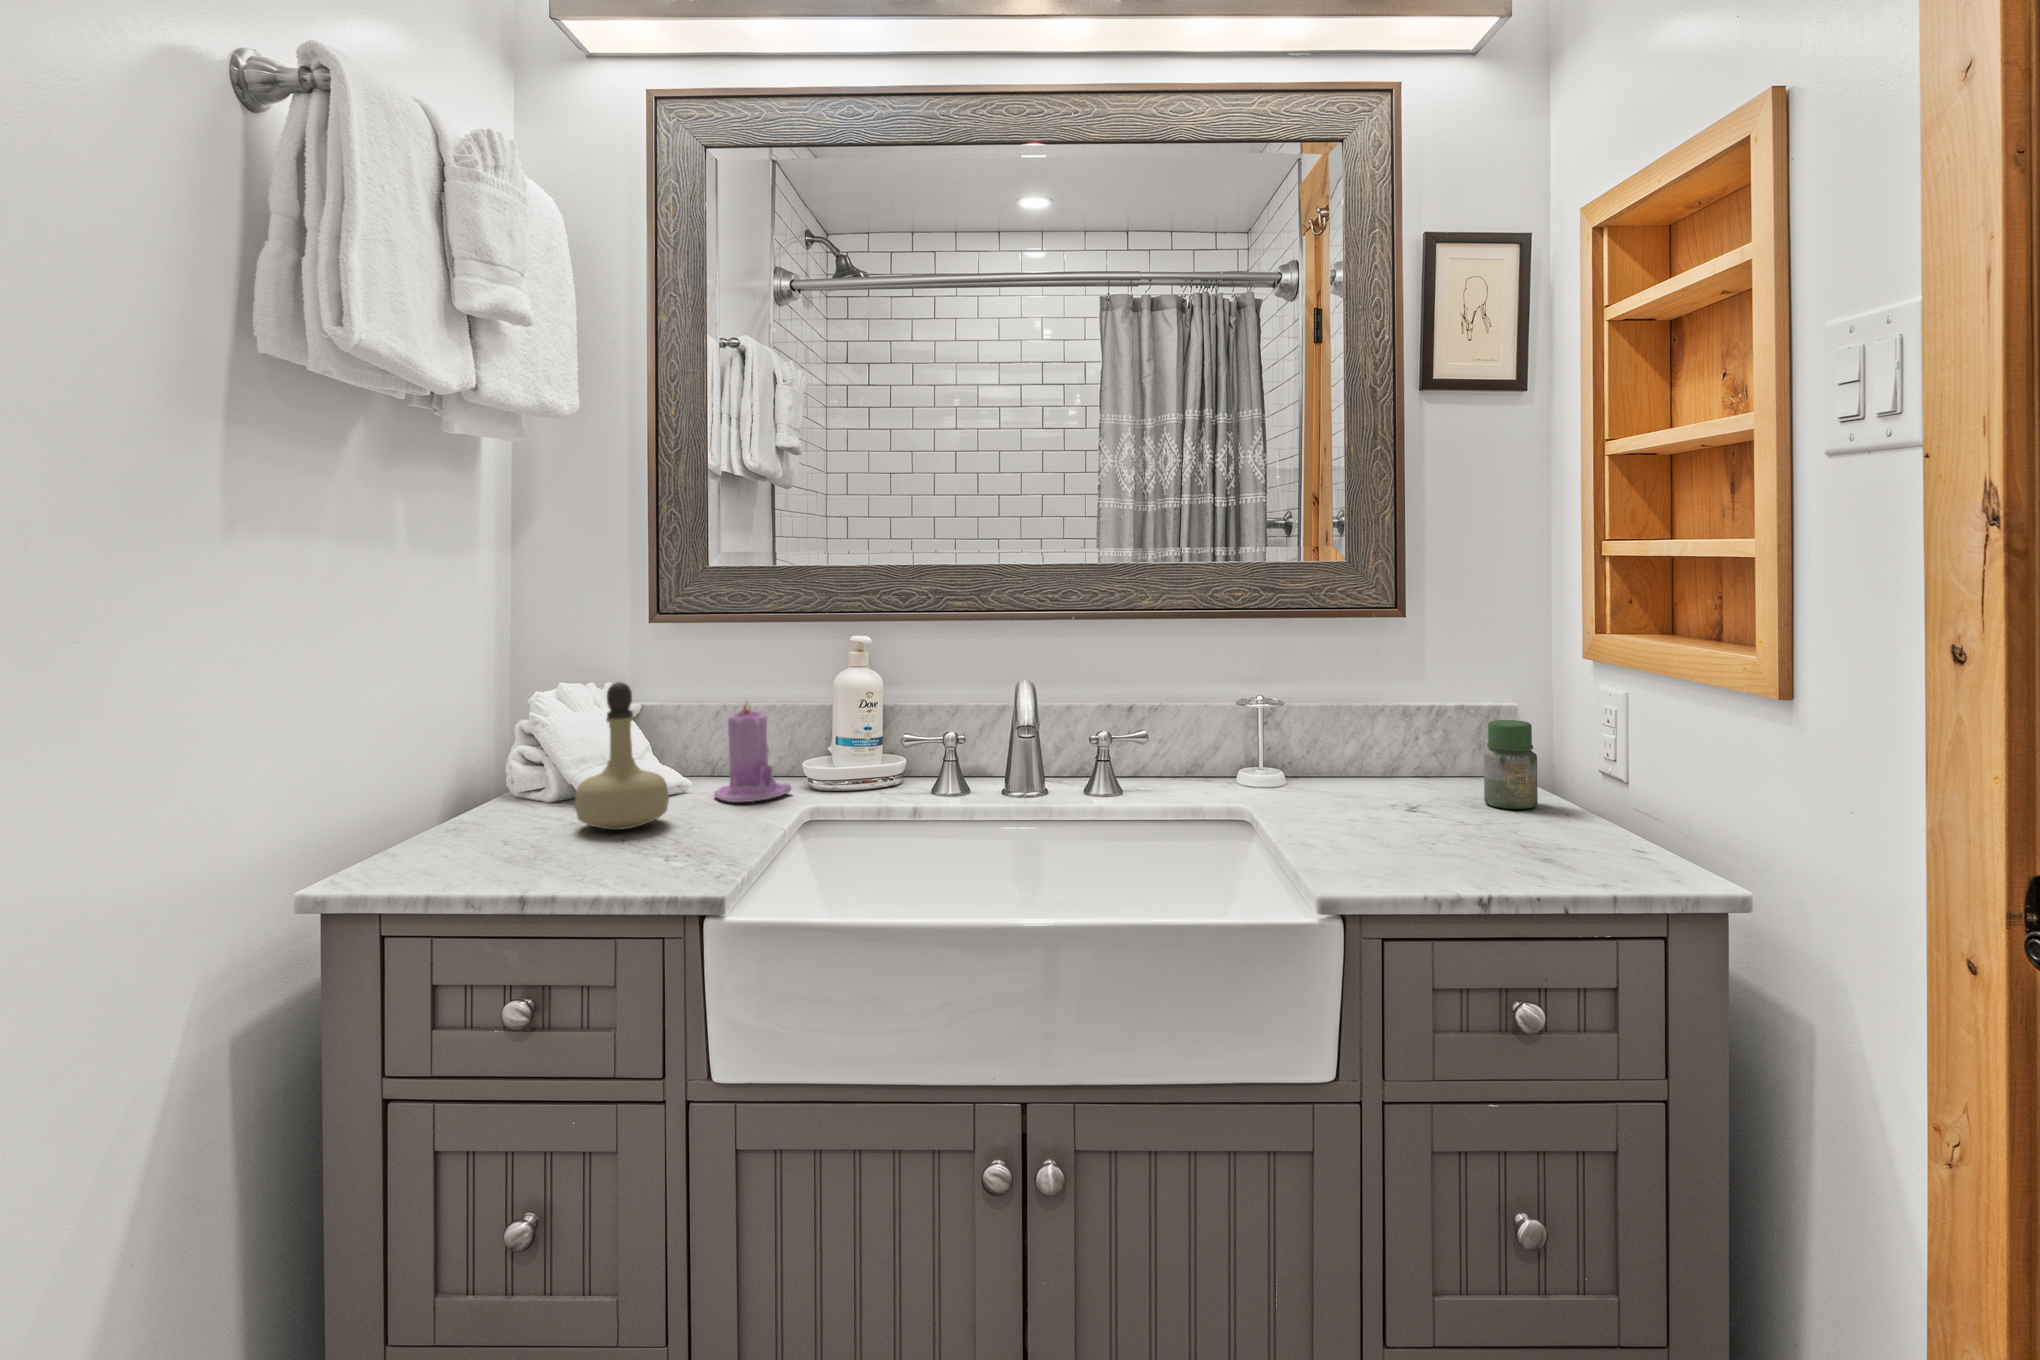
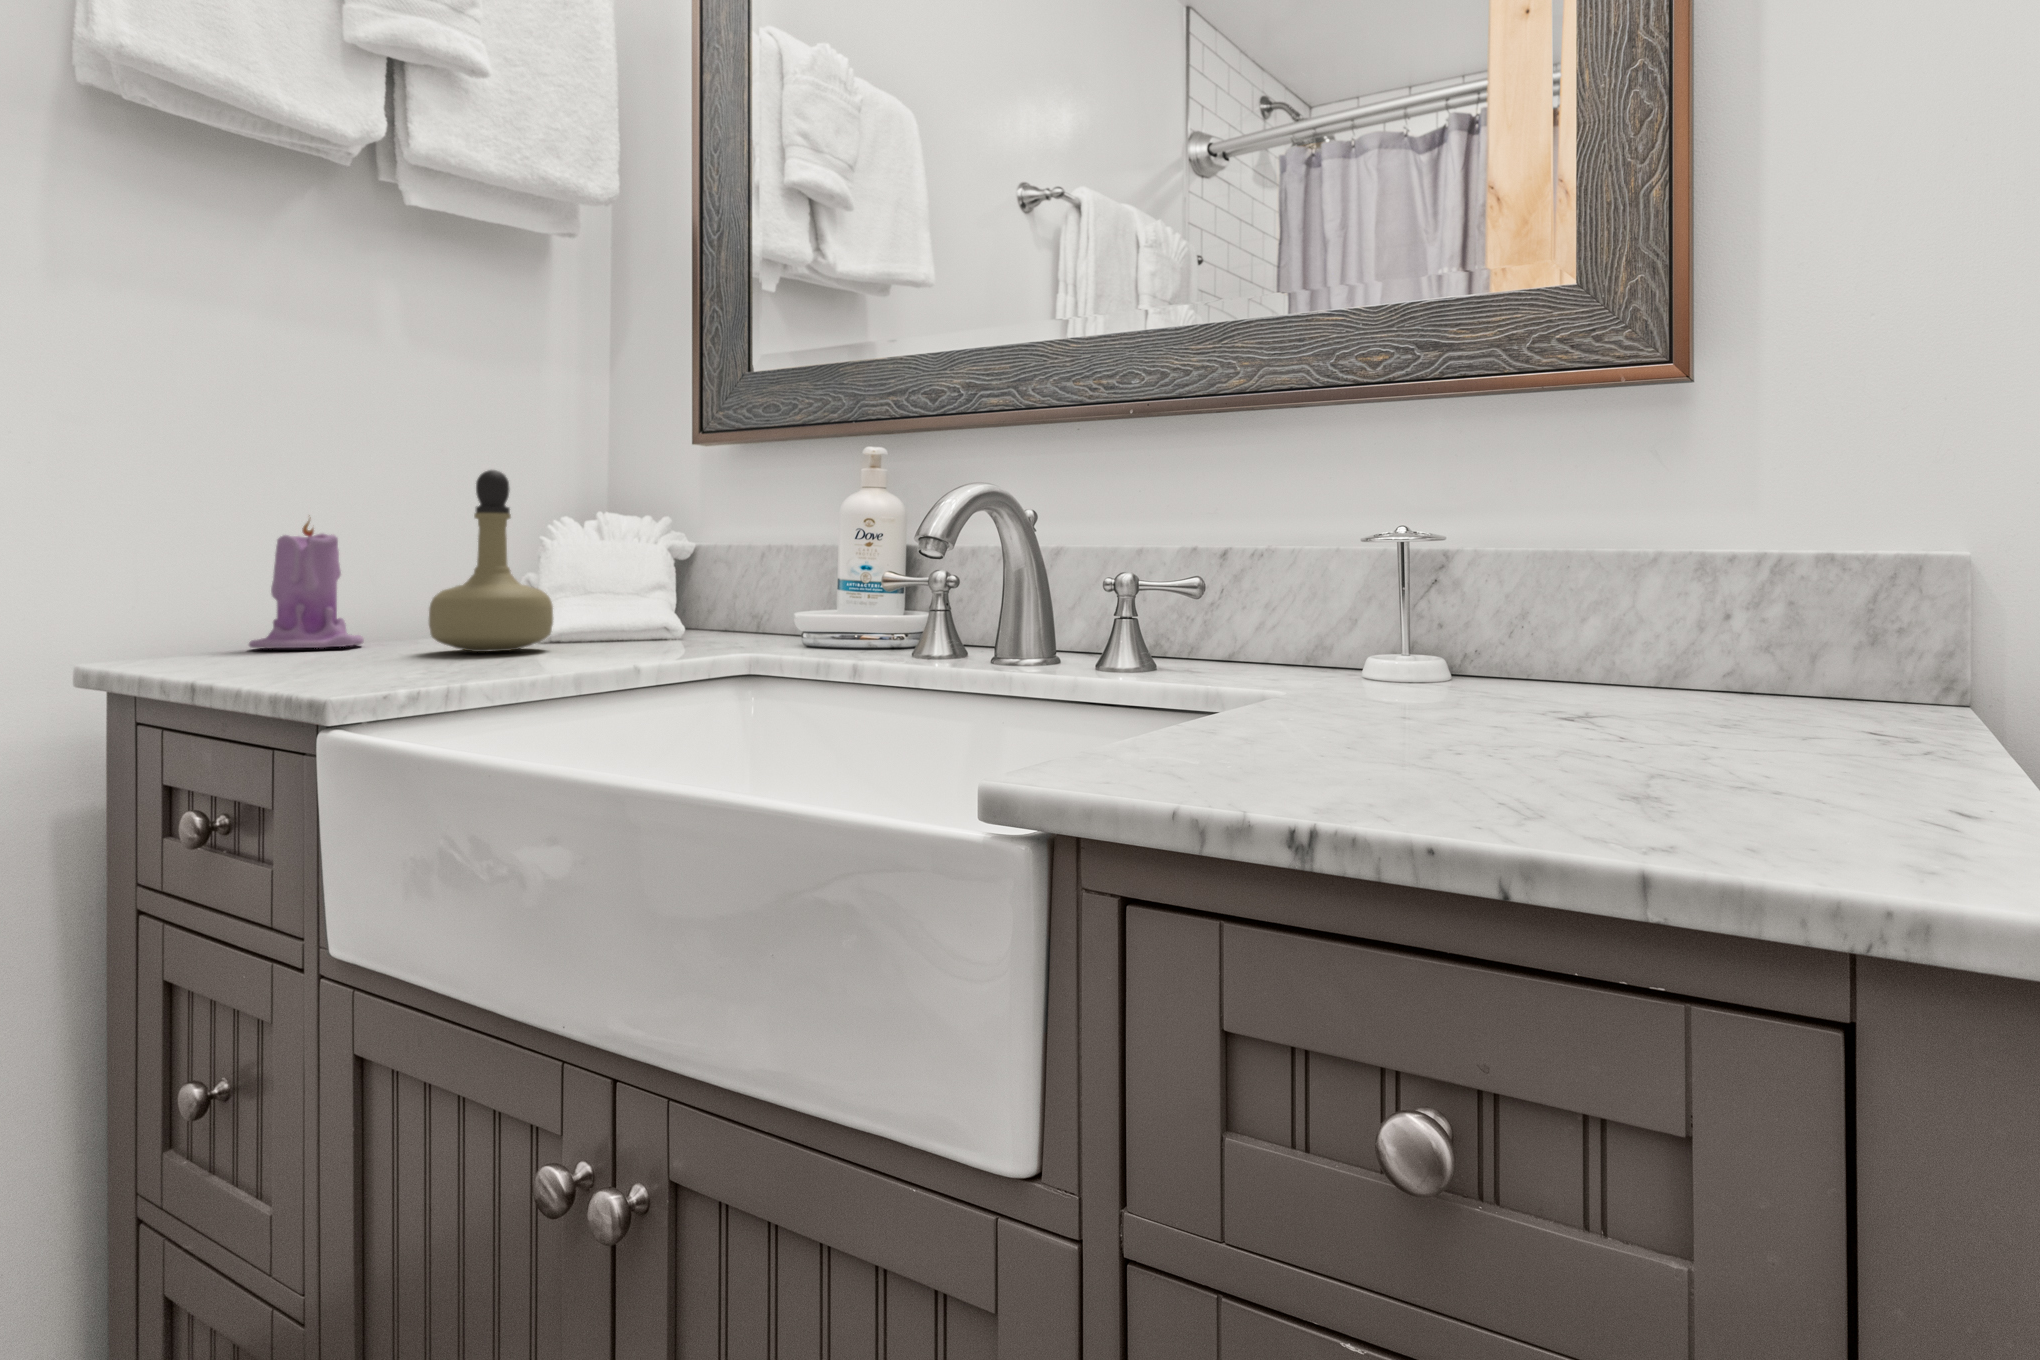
candle: present [714,704,791,802] -> present [249,520,364,648]
jar: present [1484,720,1538,809] -> none [1762,545,1892,735]

